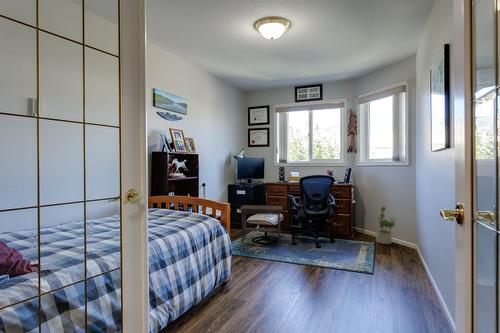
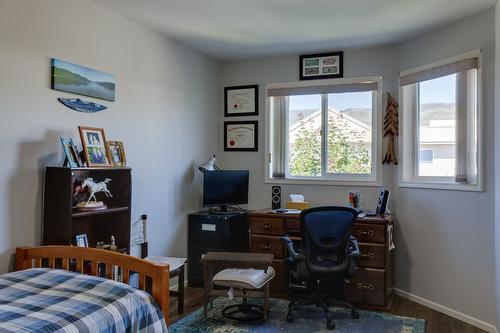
potted plant: present [376,207,396,244] -> none [427,258,462,321]

